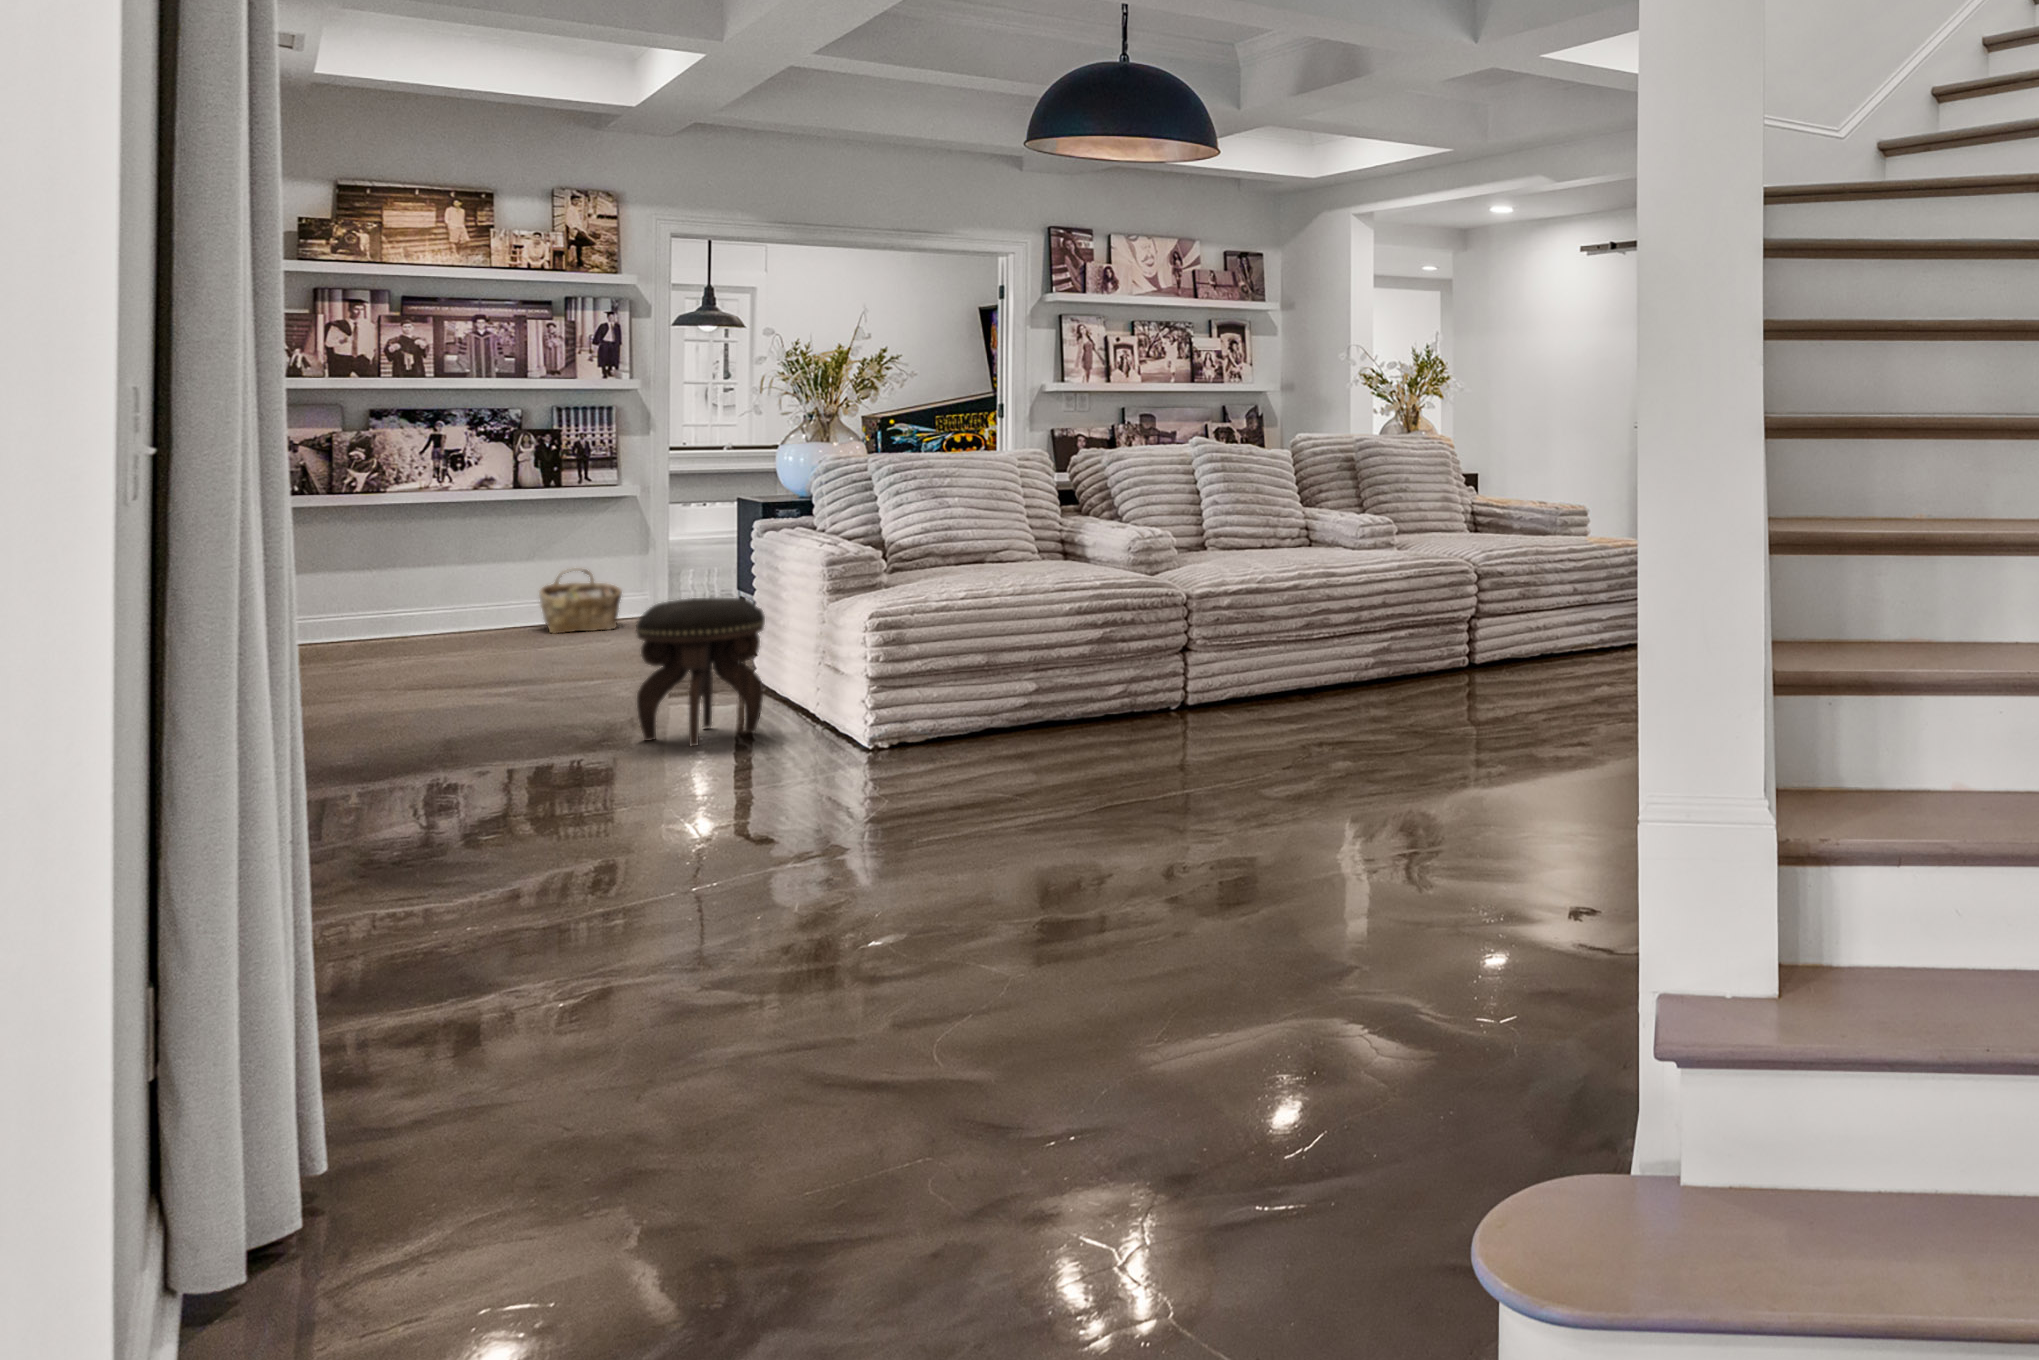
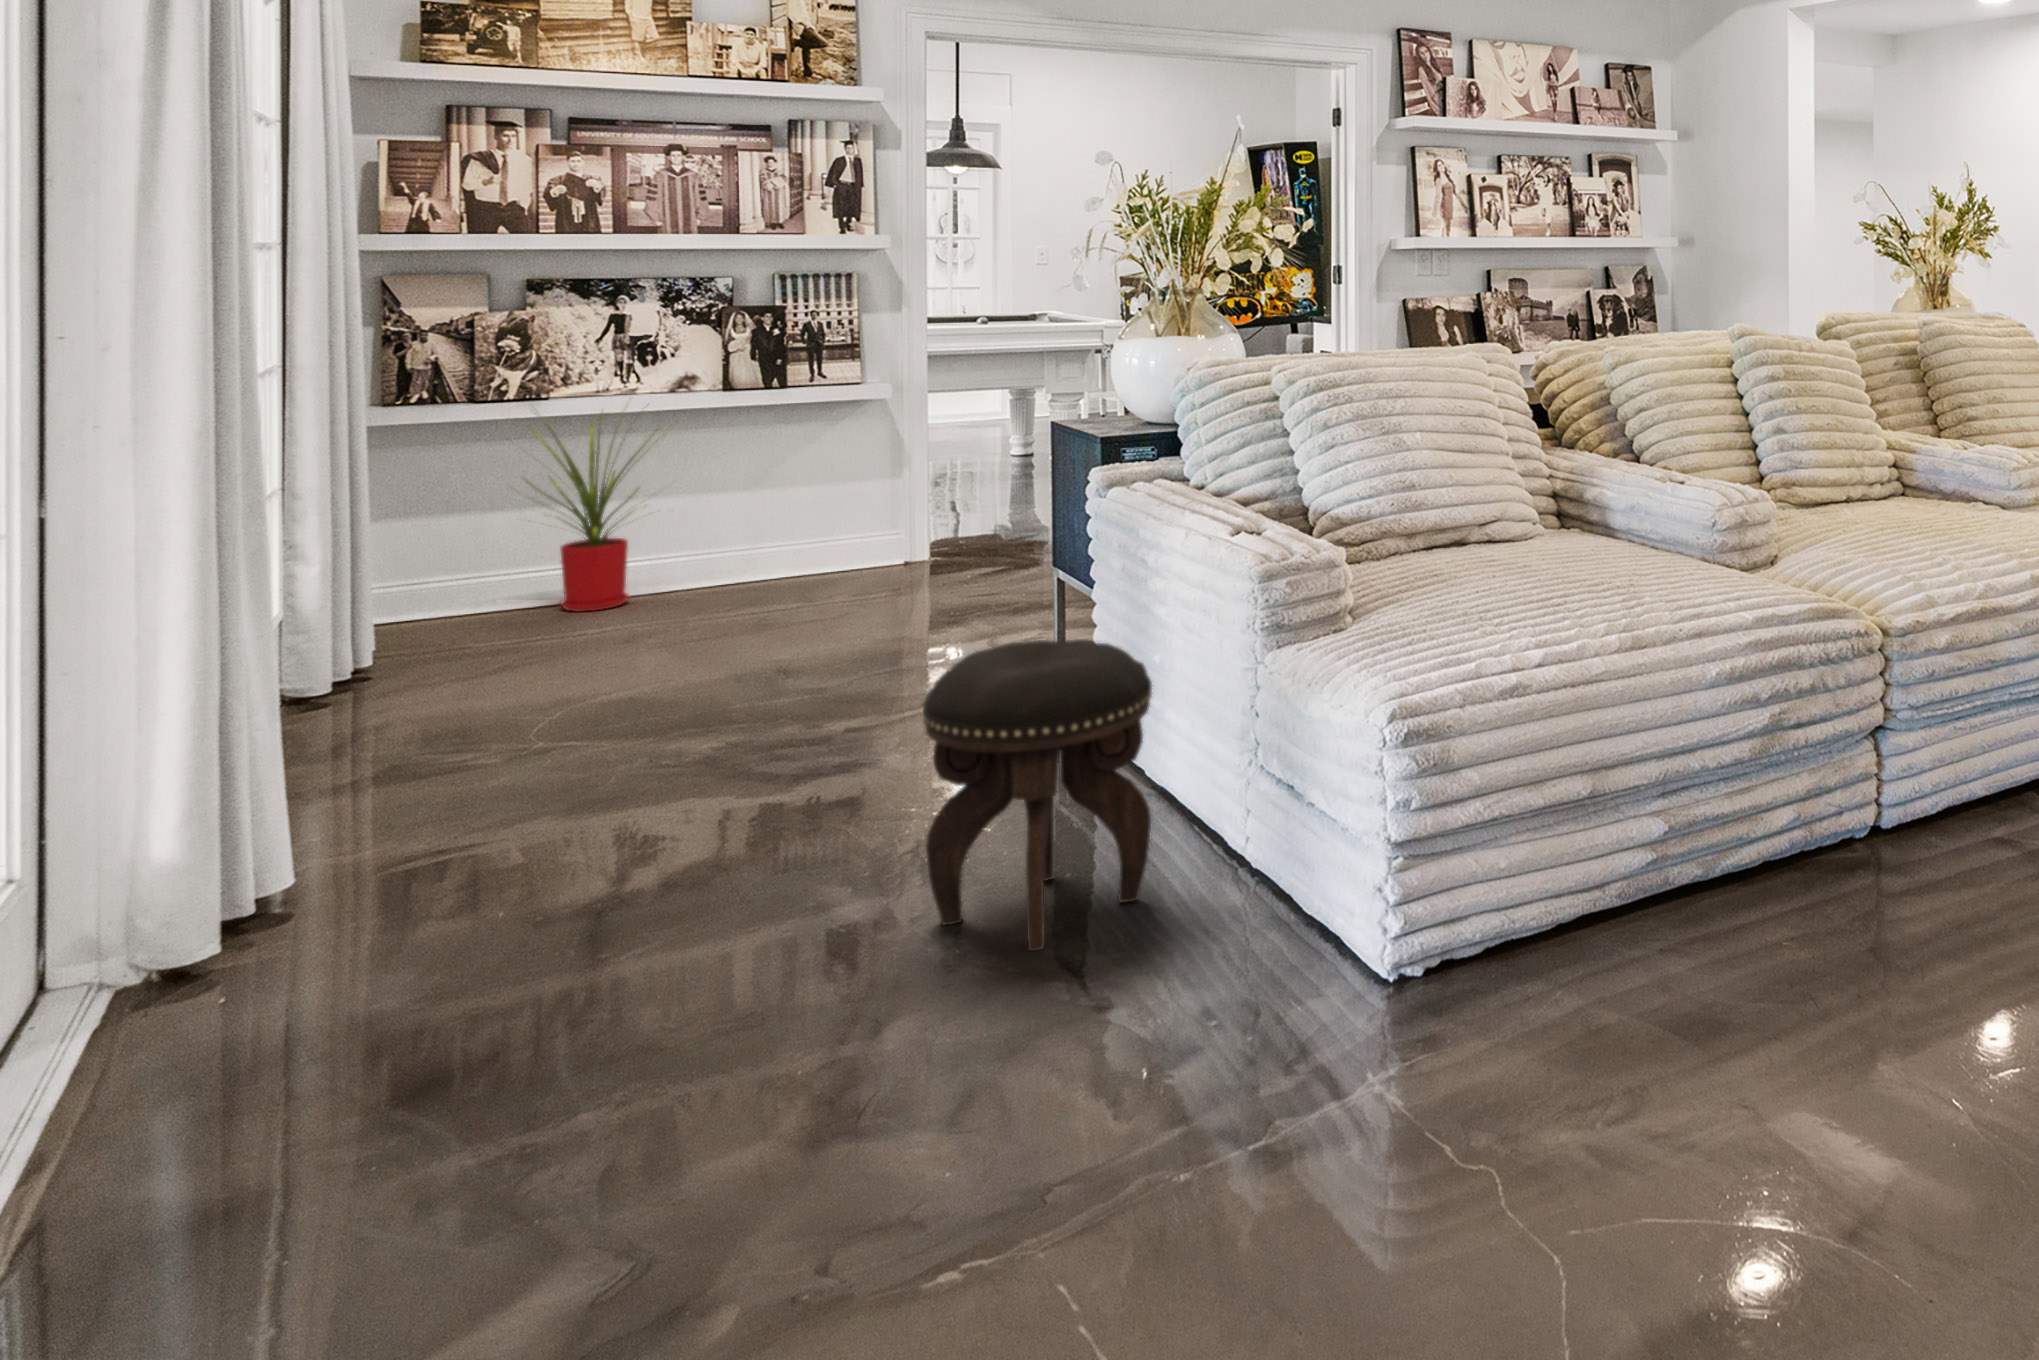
house plant: none [348,494,484,642] -> present [515,407,657,612]
woven basket: present [539,568,622,634] -> none [761,496,871,594]

